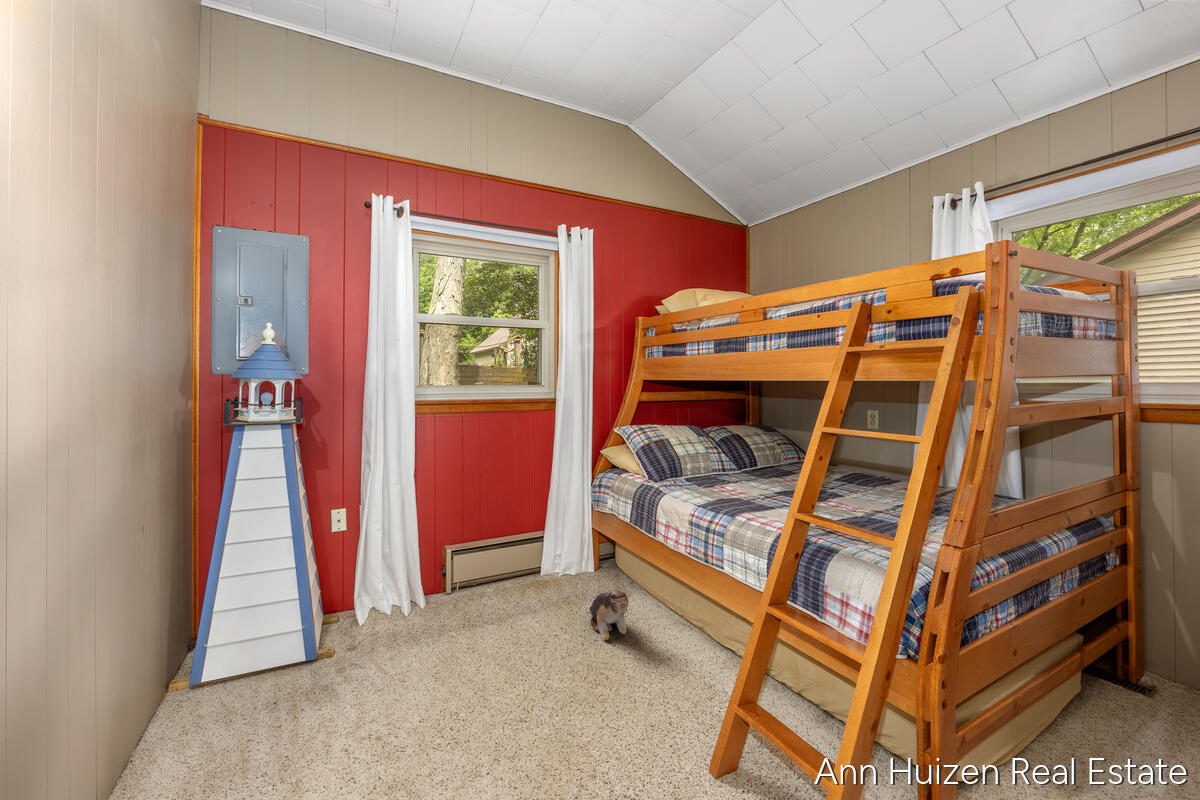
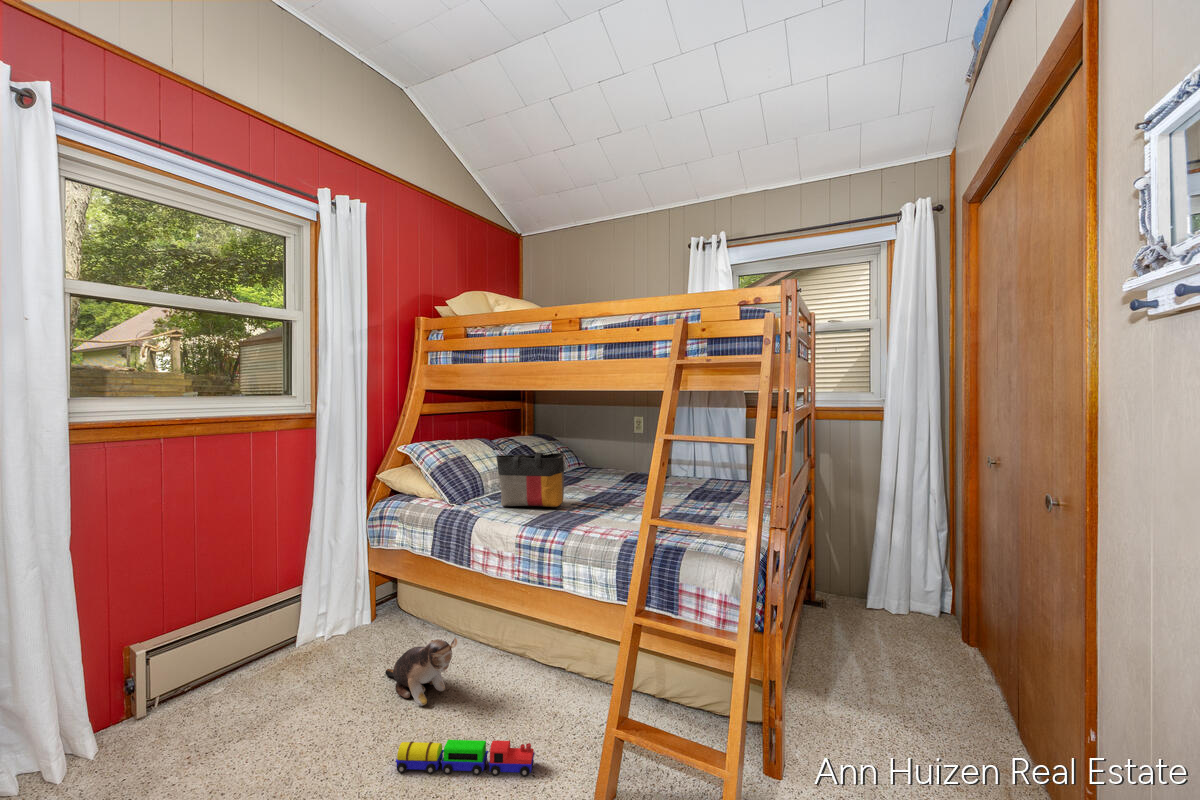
tote bag: none [685,440,749,494] -> present [496,452,564,507]
toy train: none [570,658,672,721] -> present [395,740,534,777]

